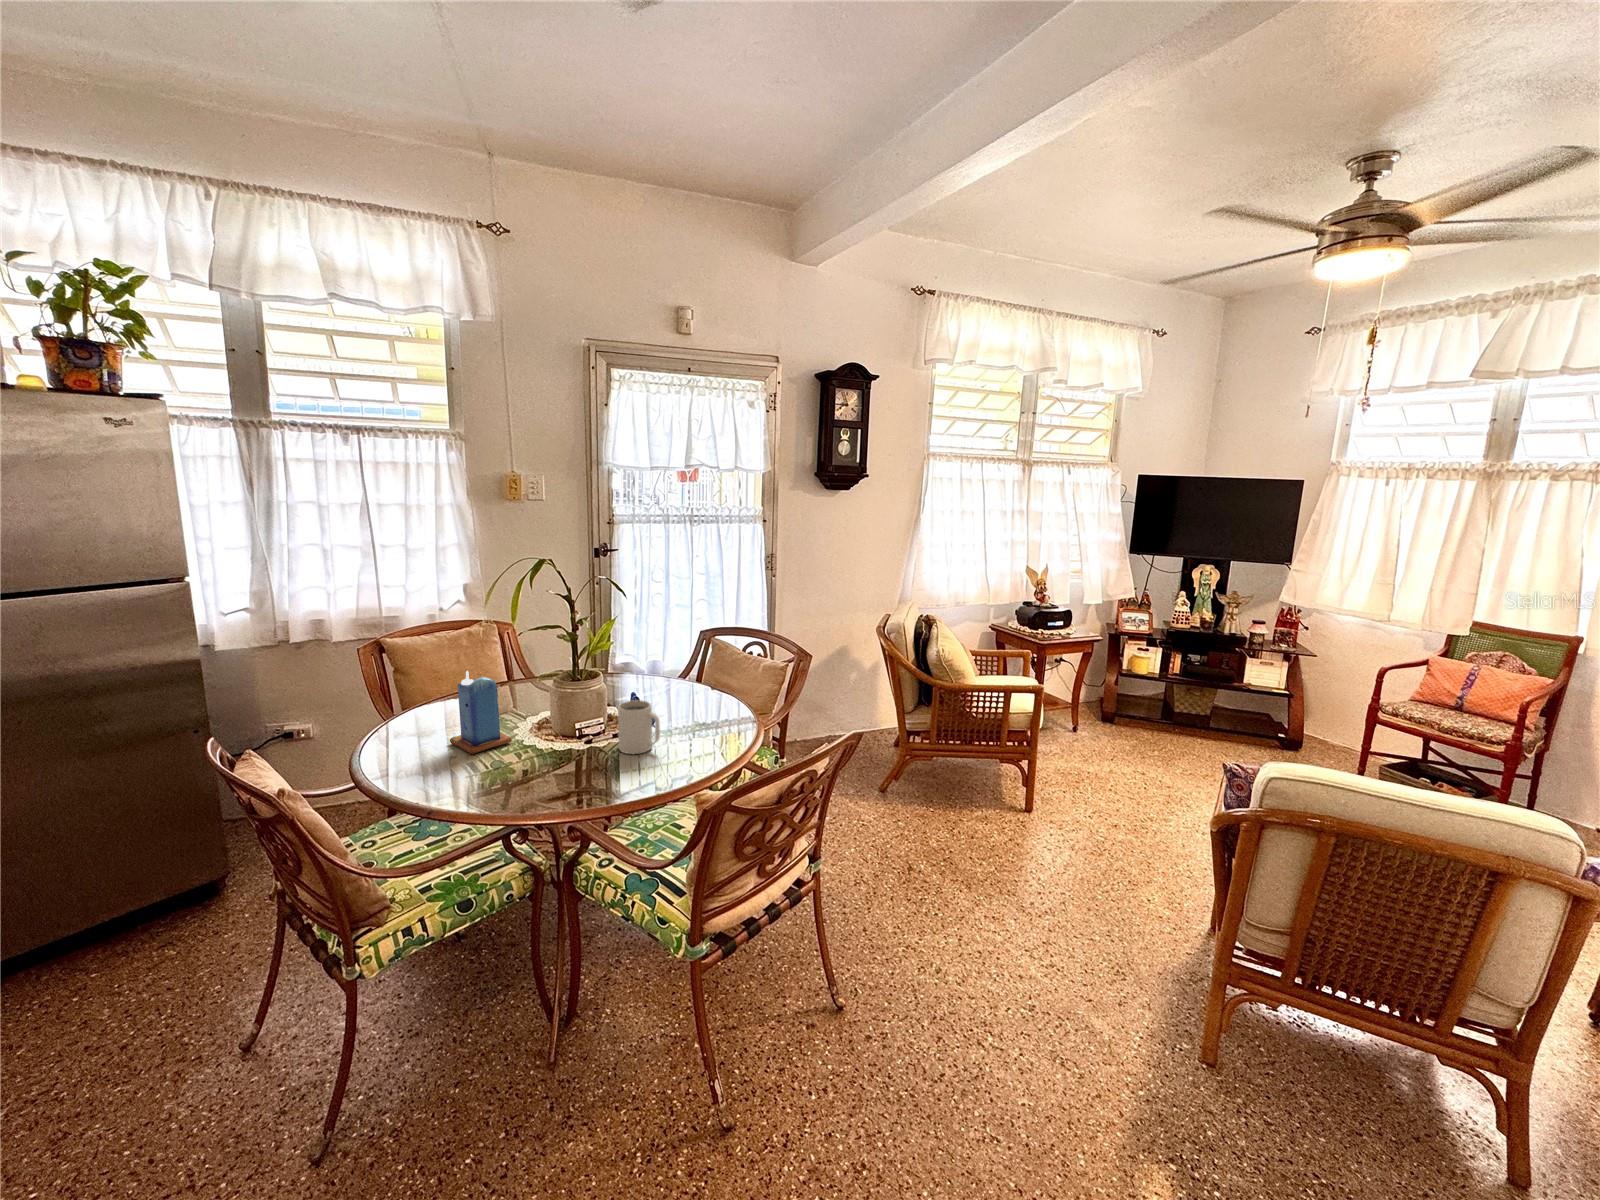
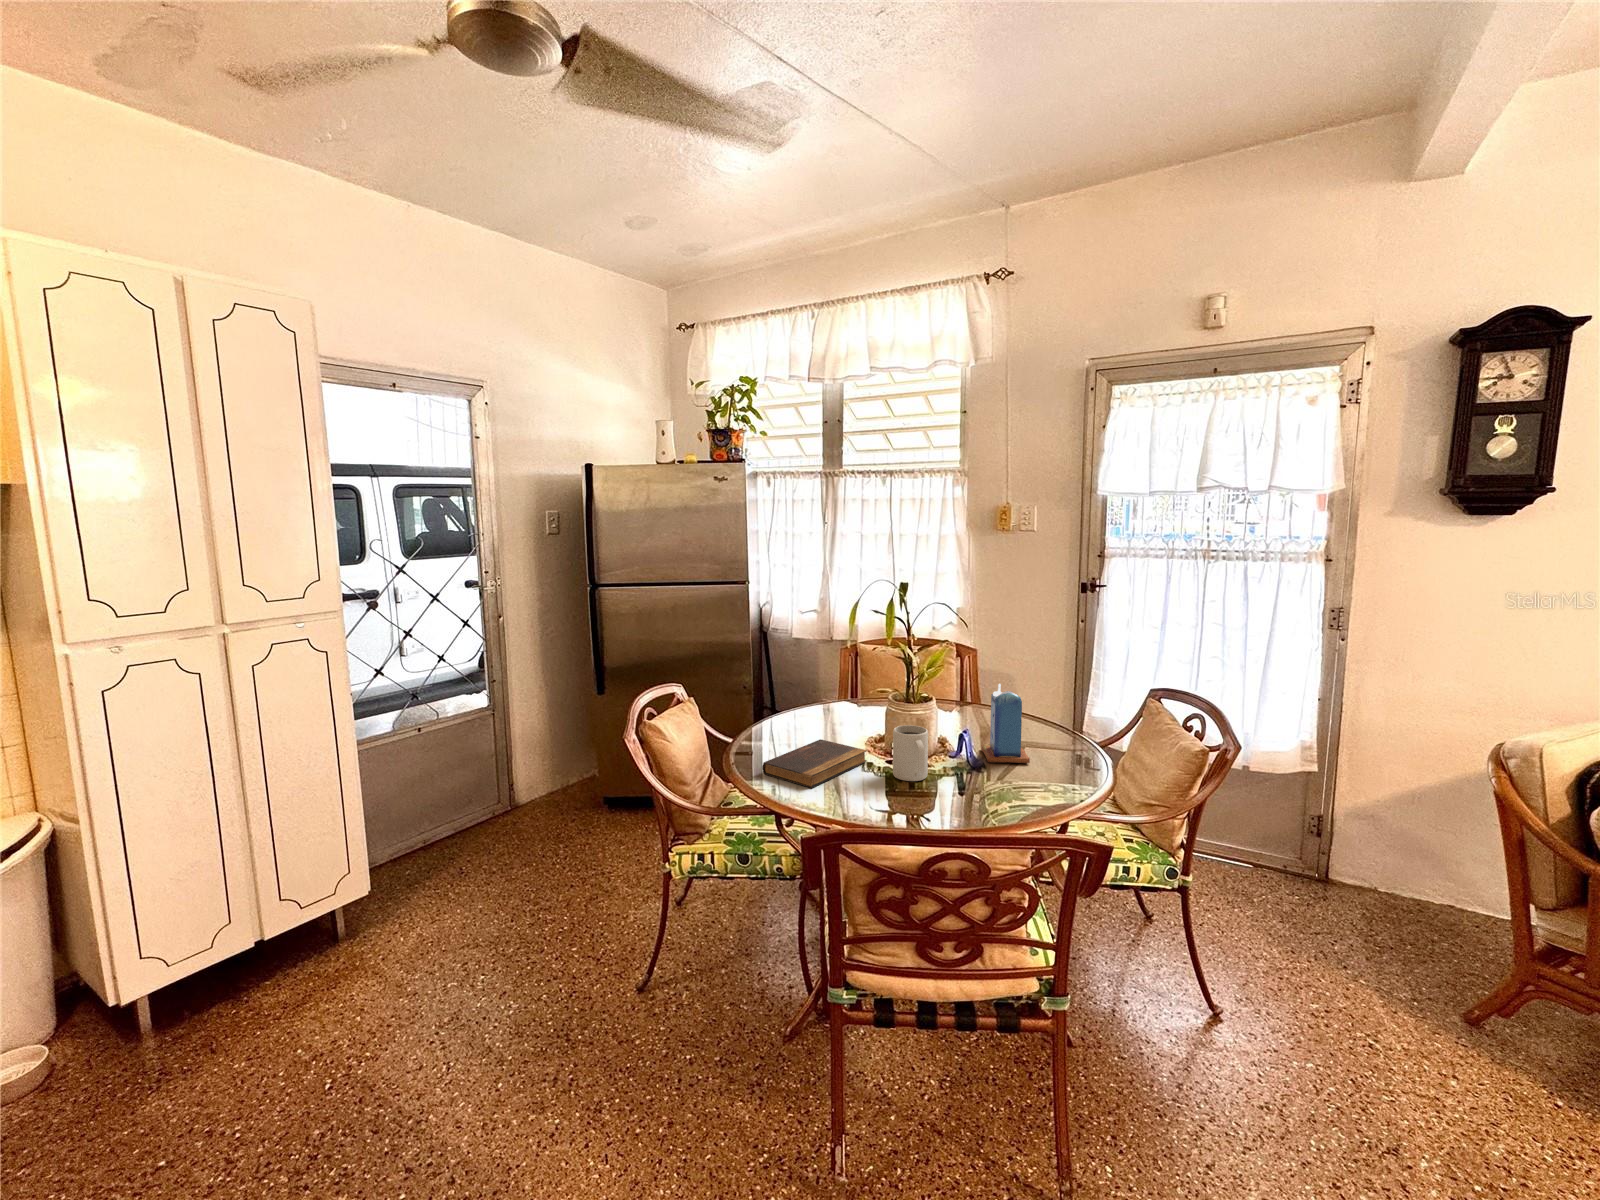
candle: present [450,671,511,754] -> present [981,684,1030,763]
book: none [503,740,580,801] -> present [762,739,867,788]

